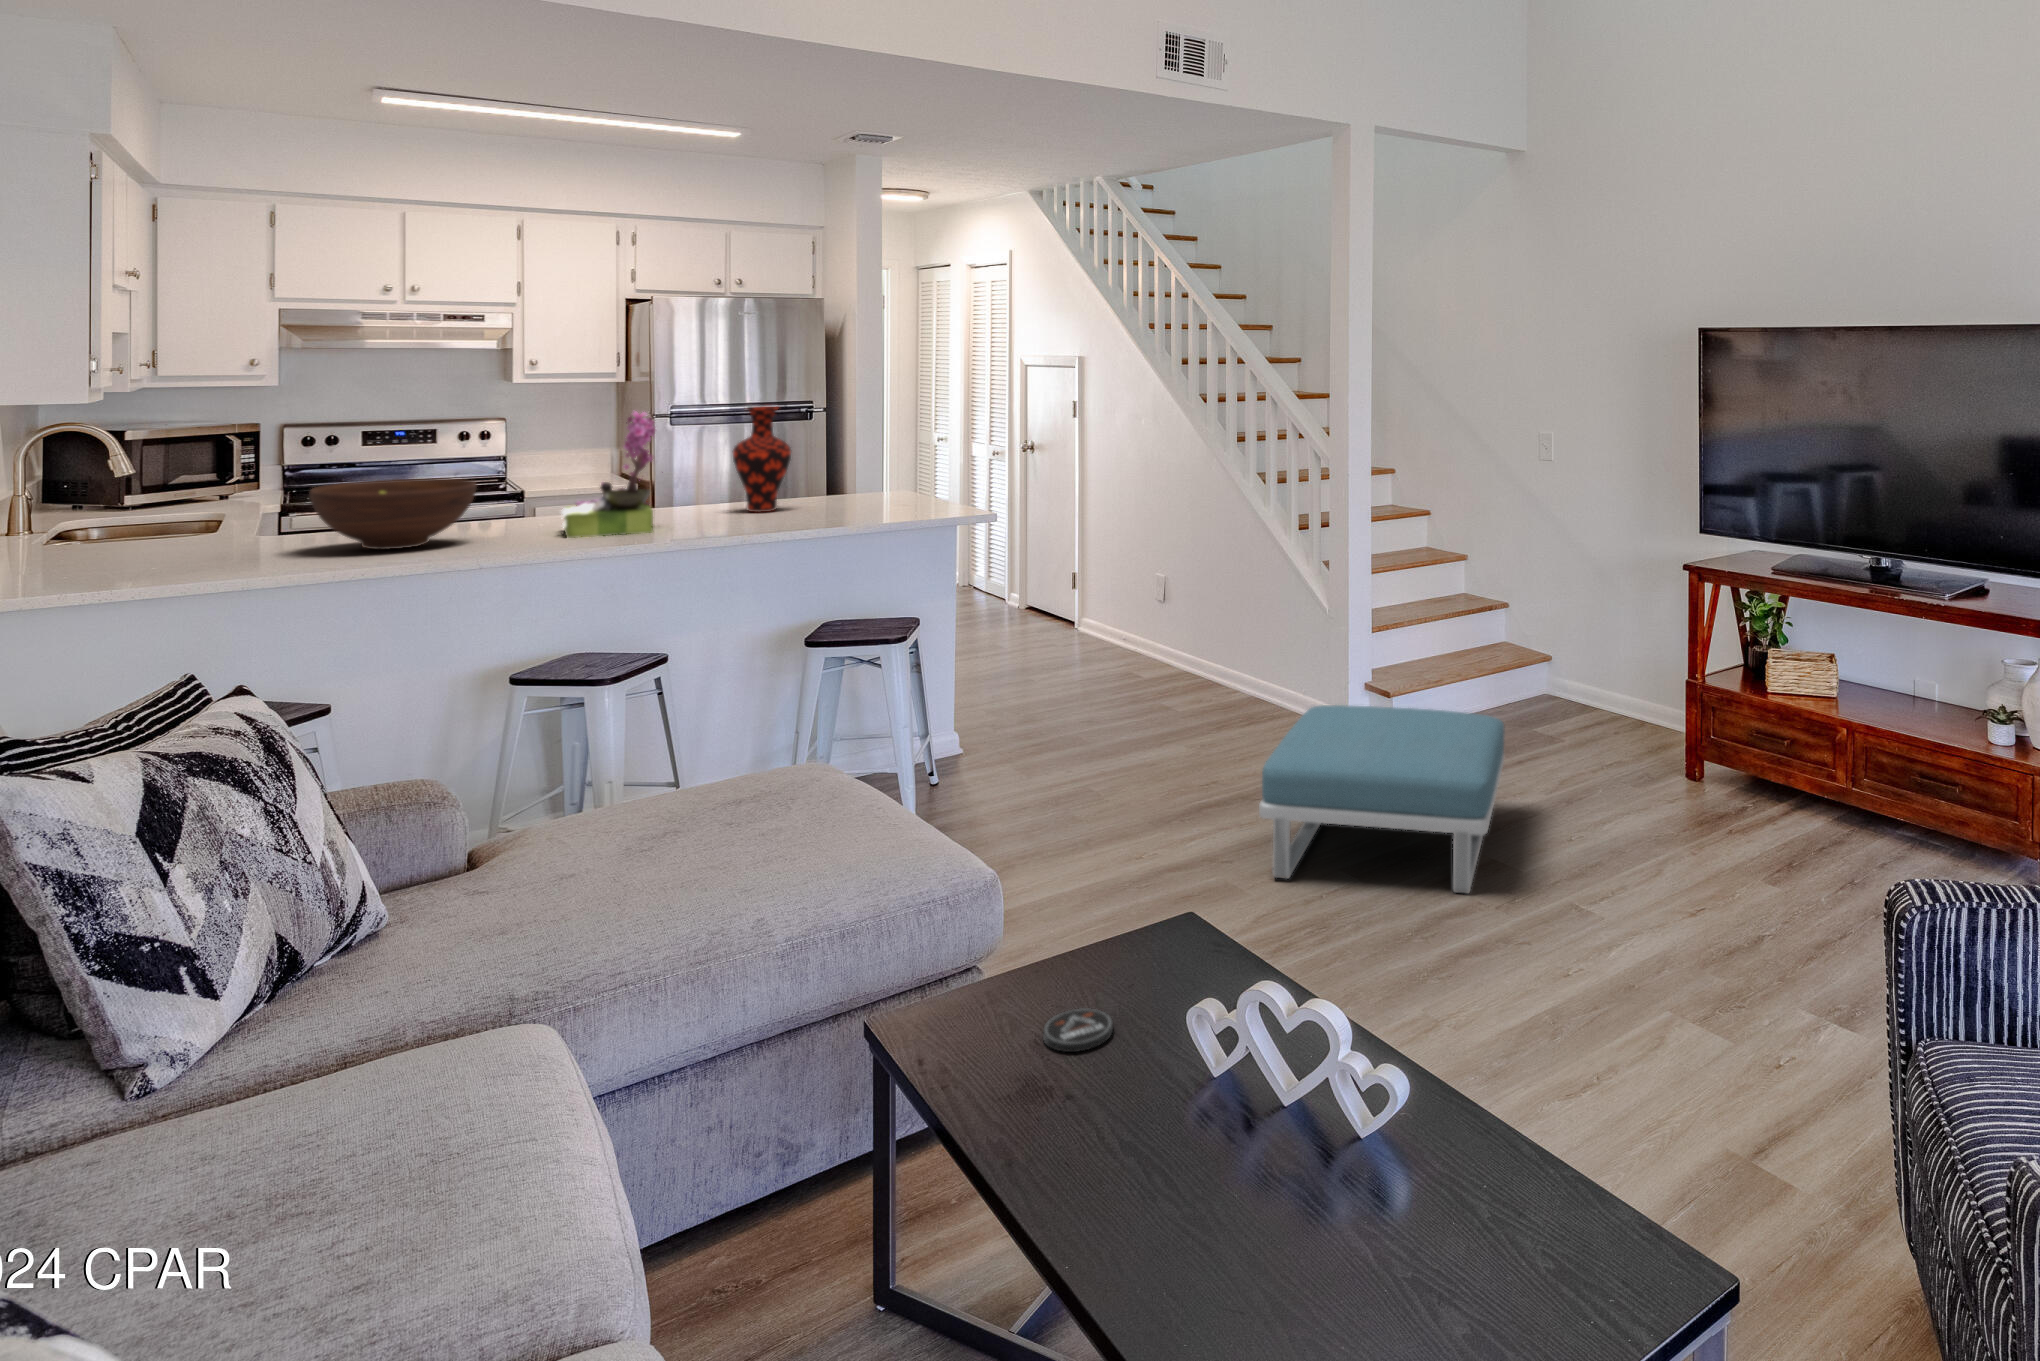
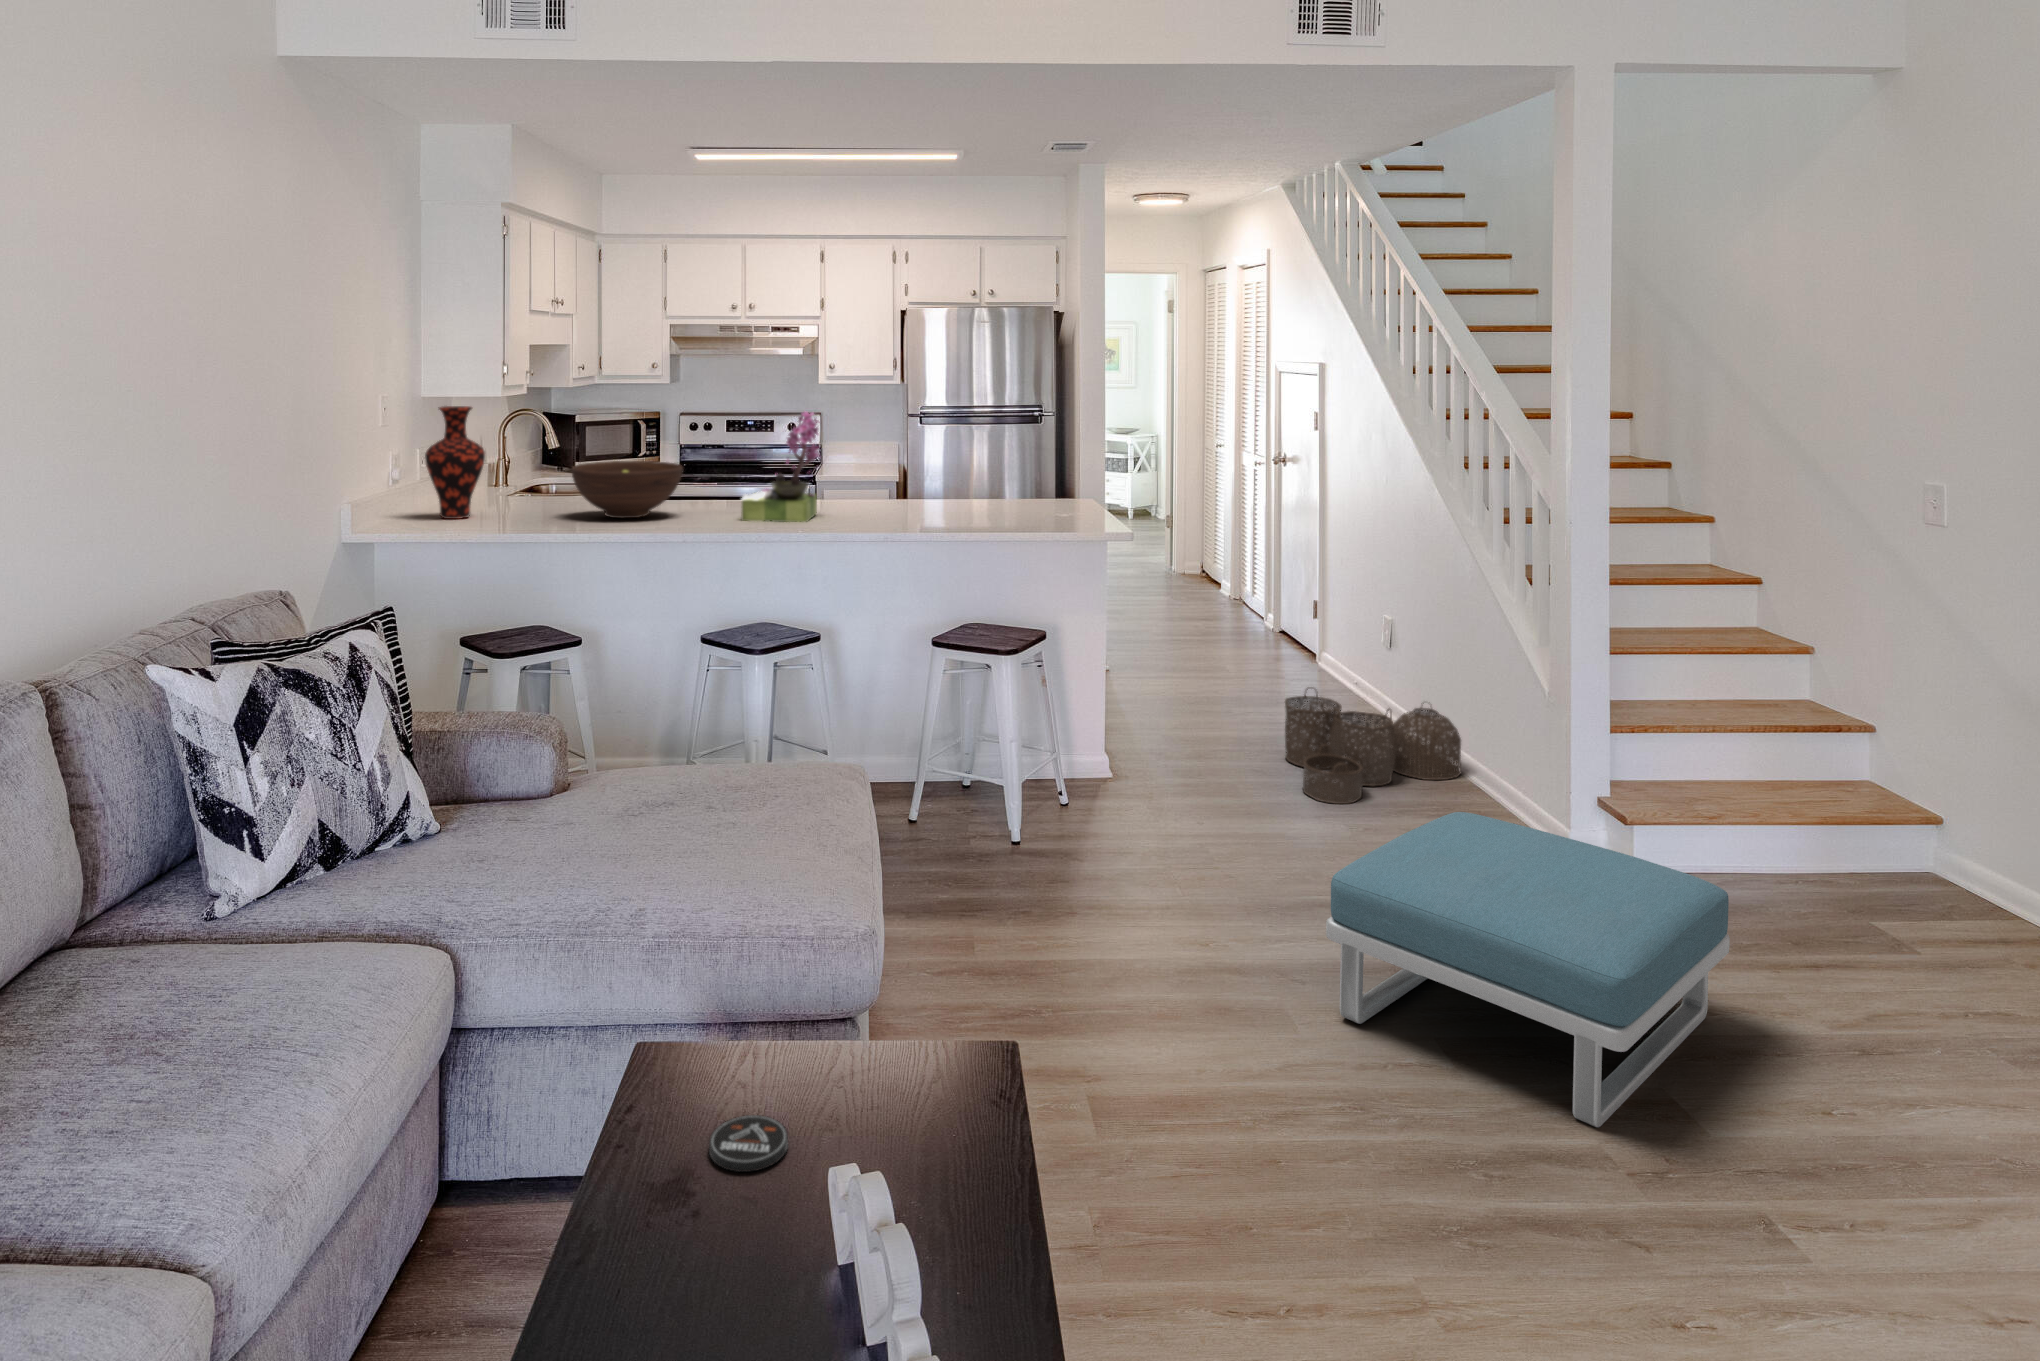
vase: present [733,406,791,512] -> present [425,406,485,519]
woven basket: none [1100,639,1244,735] -> present [1285,687,1461,804]

